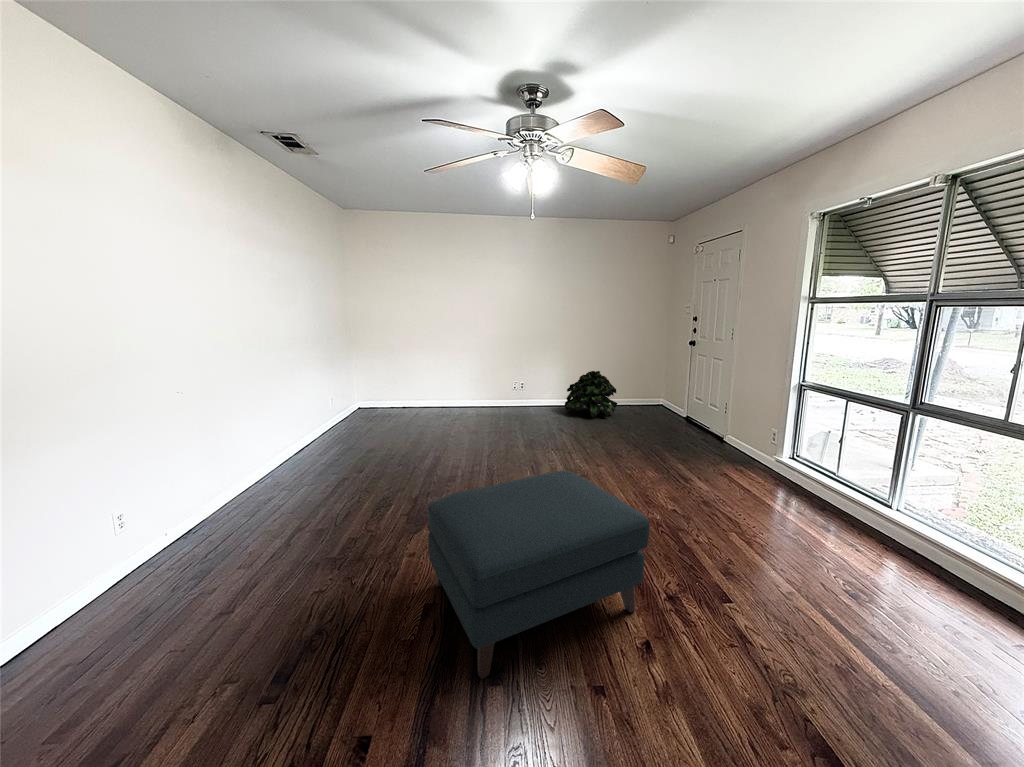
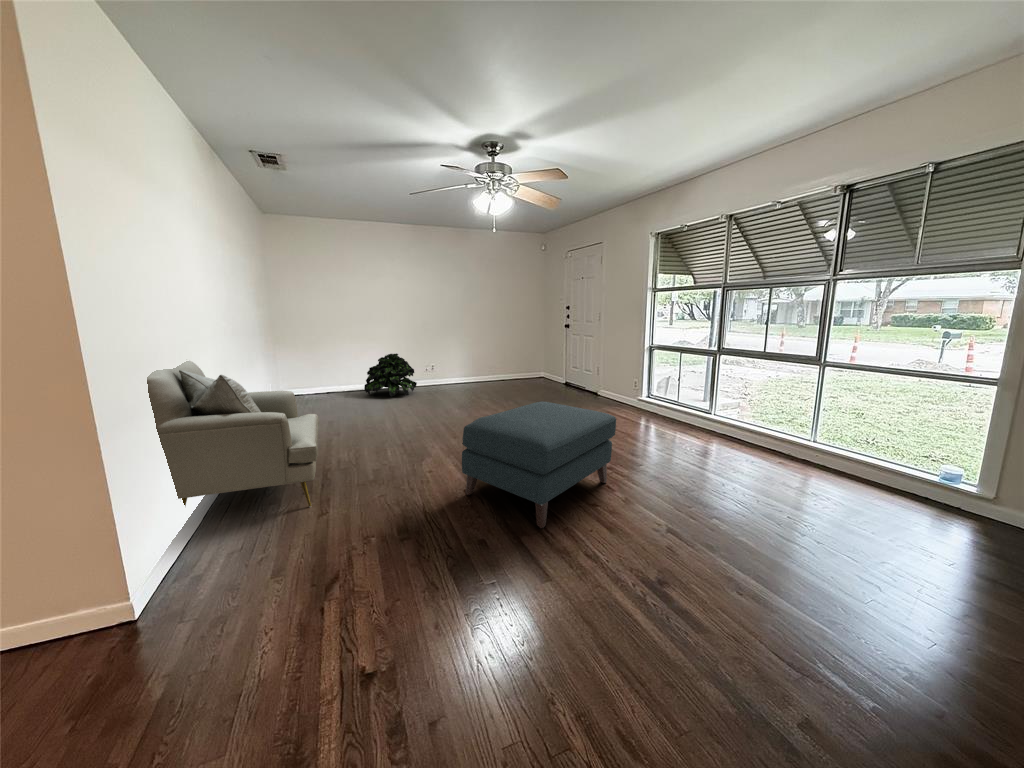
potted plant: present [565,371,617,418] -> present [364,353,417,397]
armchair: none [128,392,334,562] -> present [147,361,319,507]

